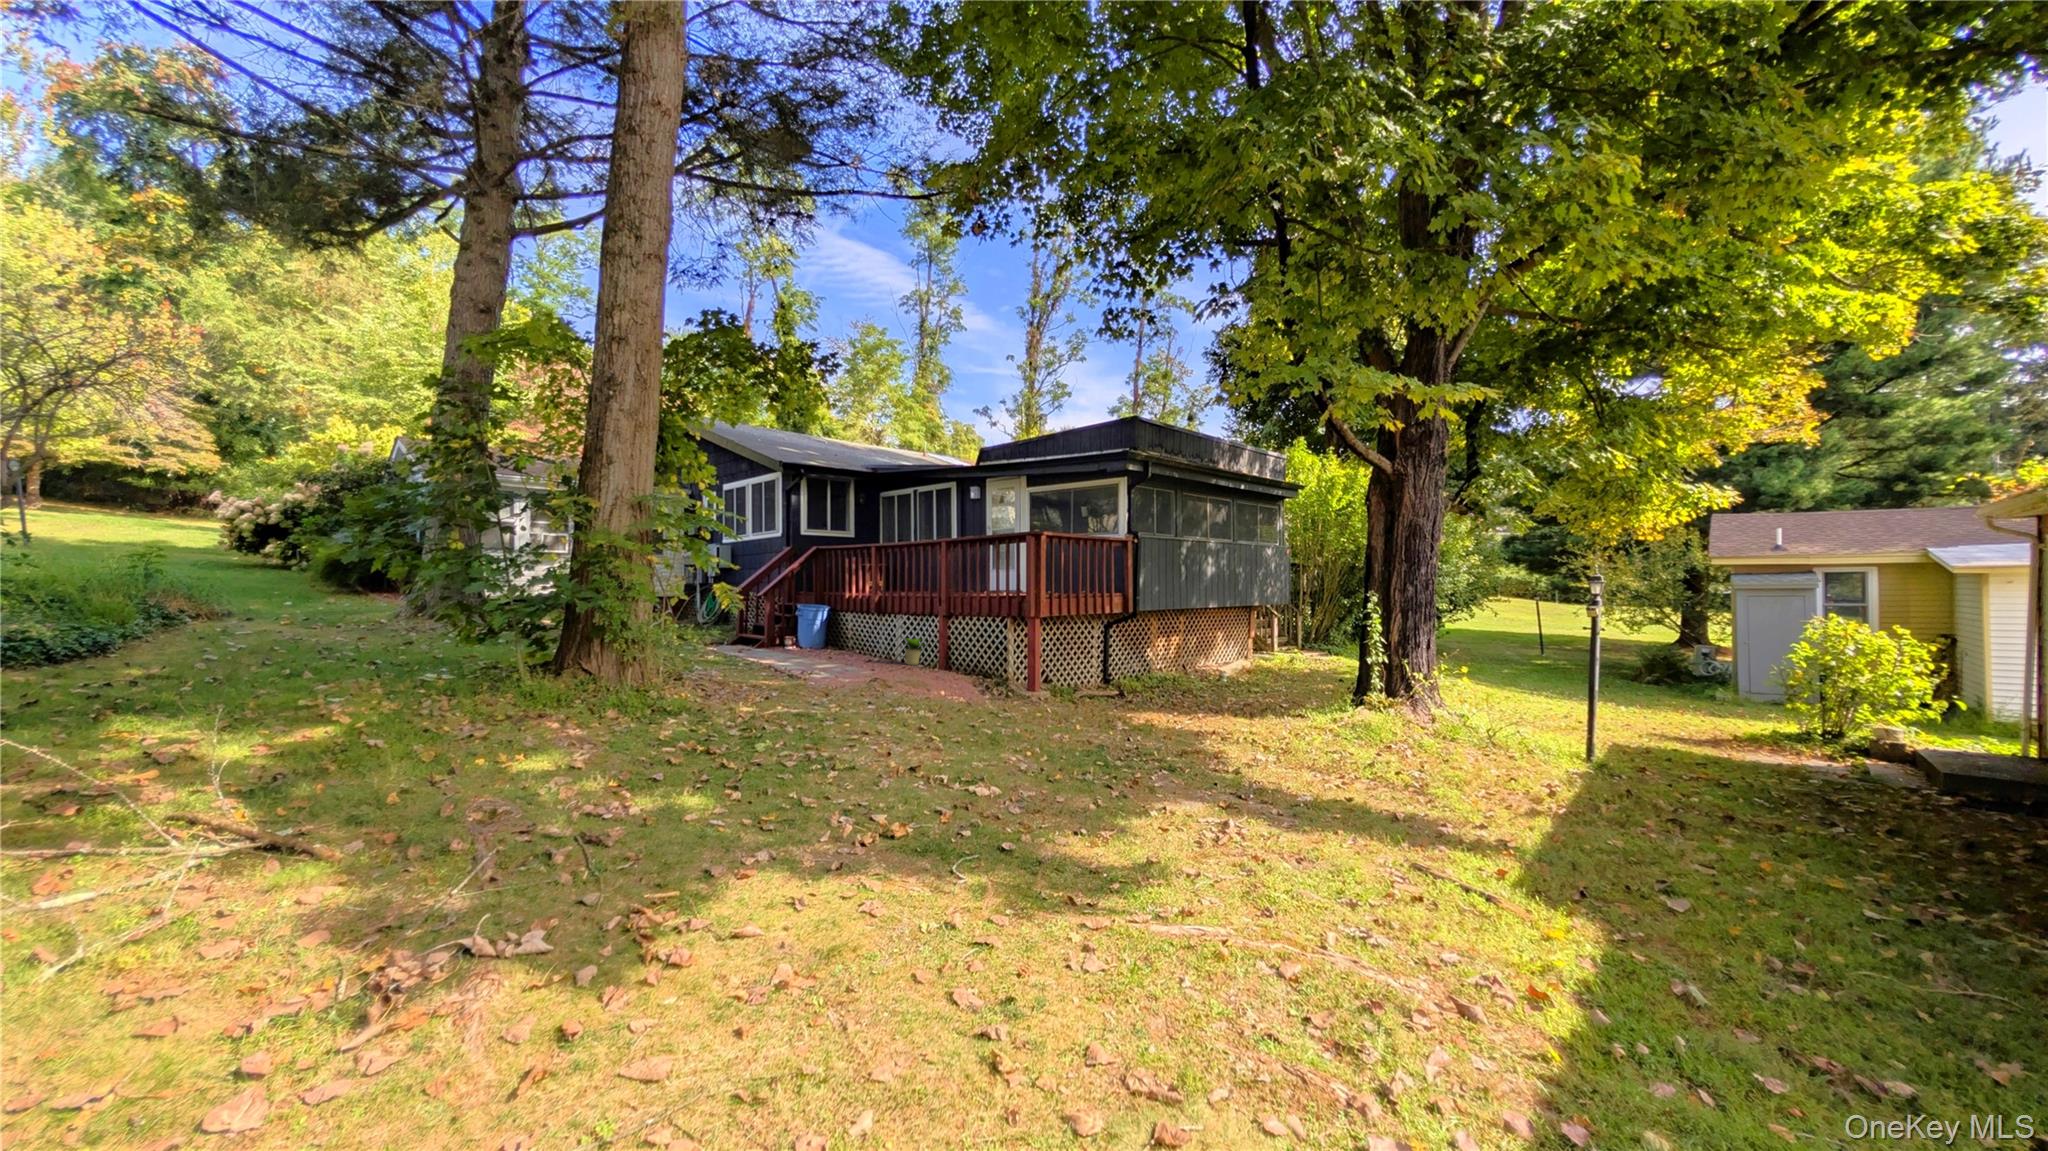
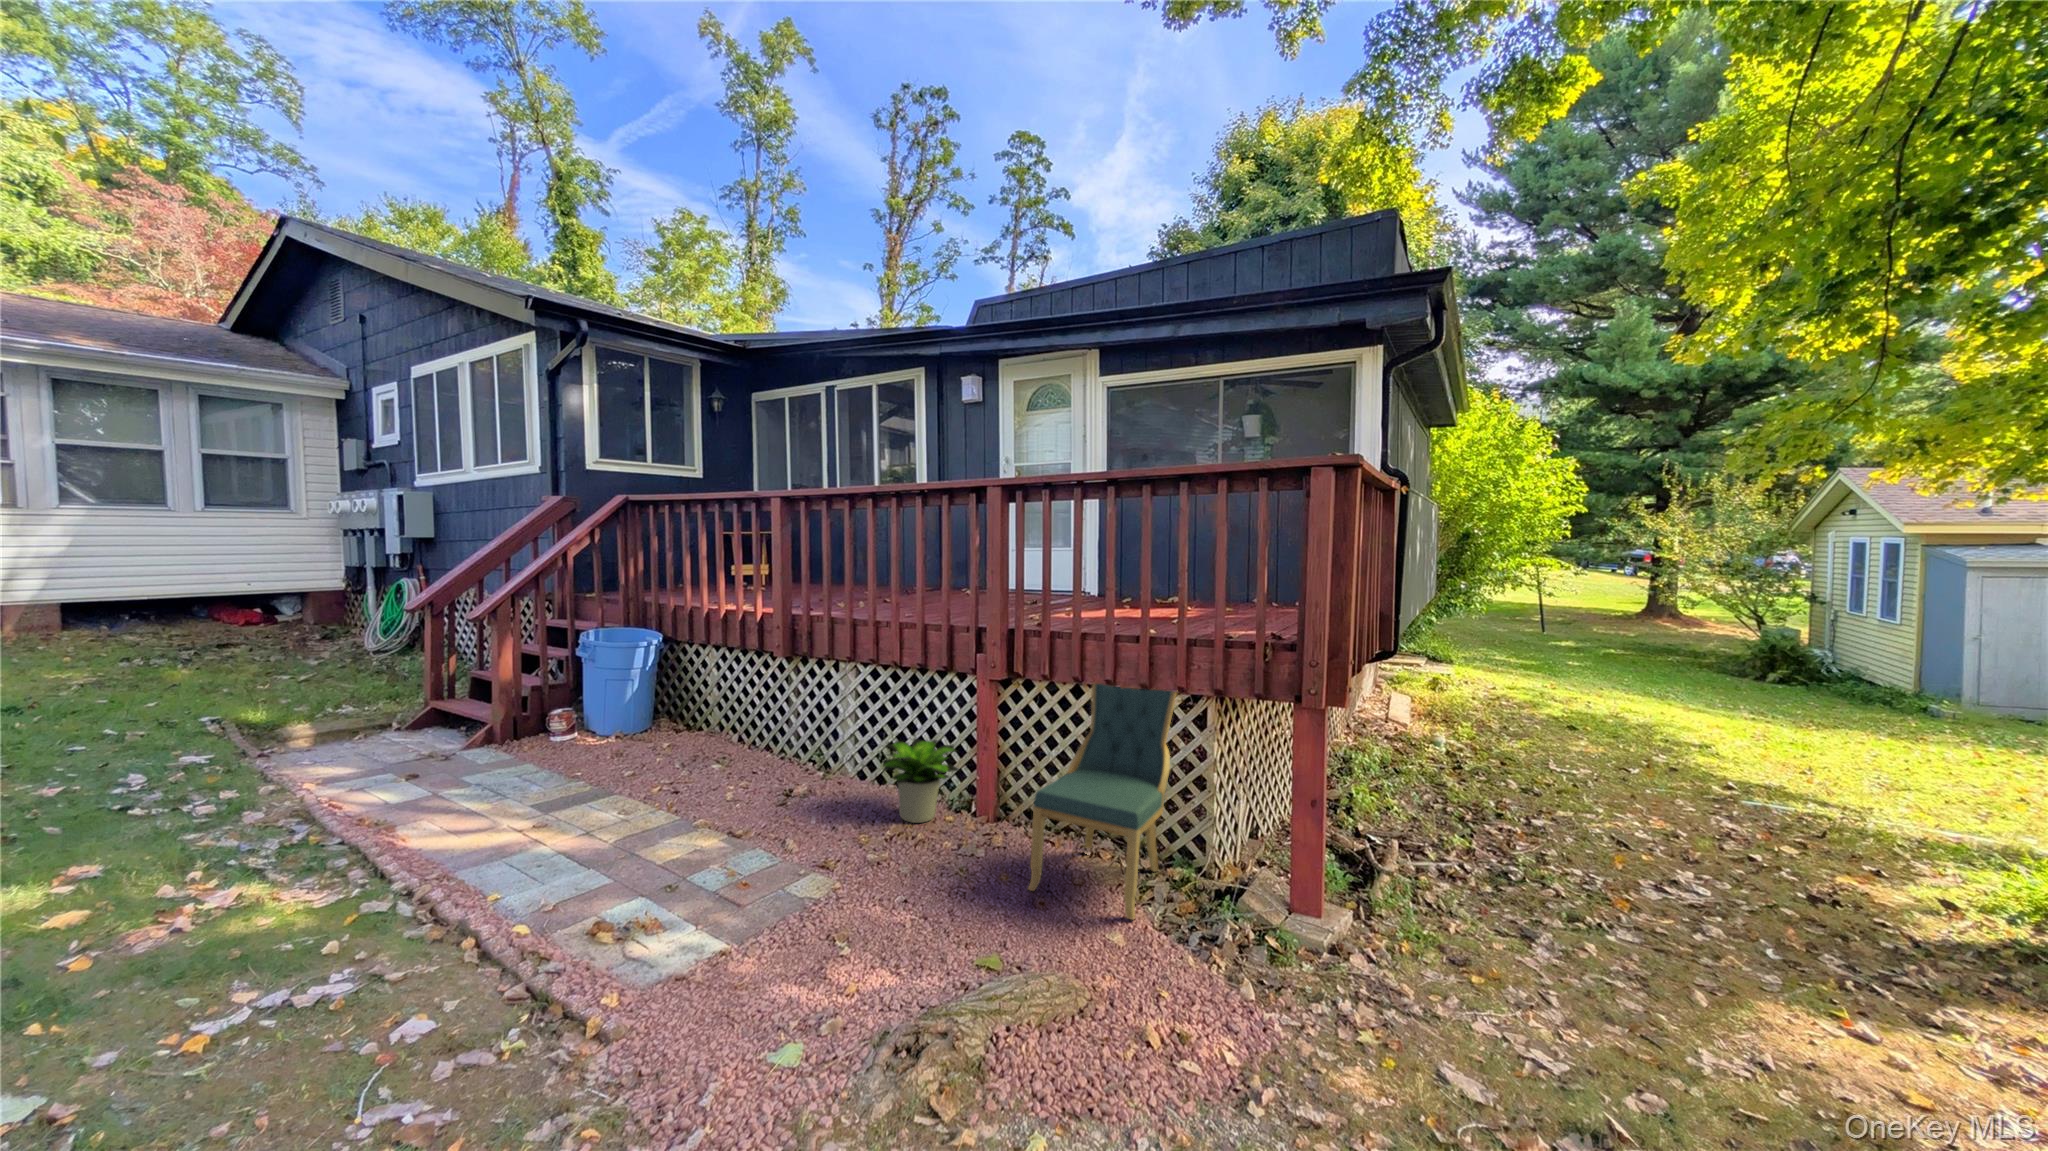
chair: none [931,609,987,676] -> present [1028,684,1176,920]

